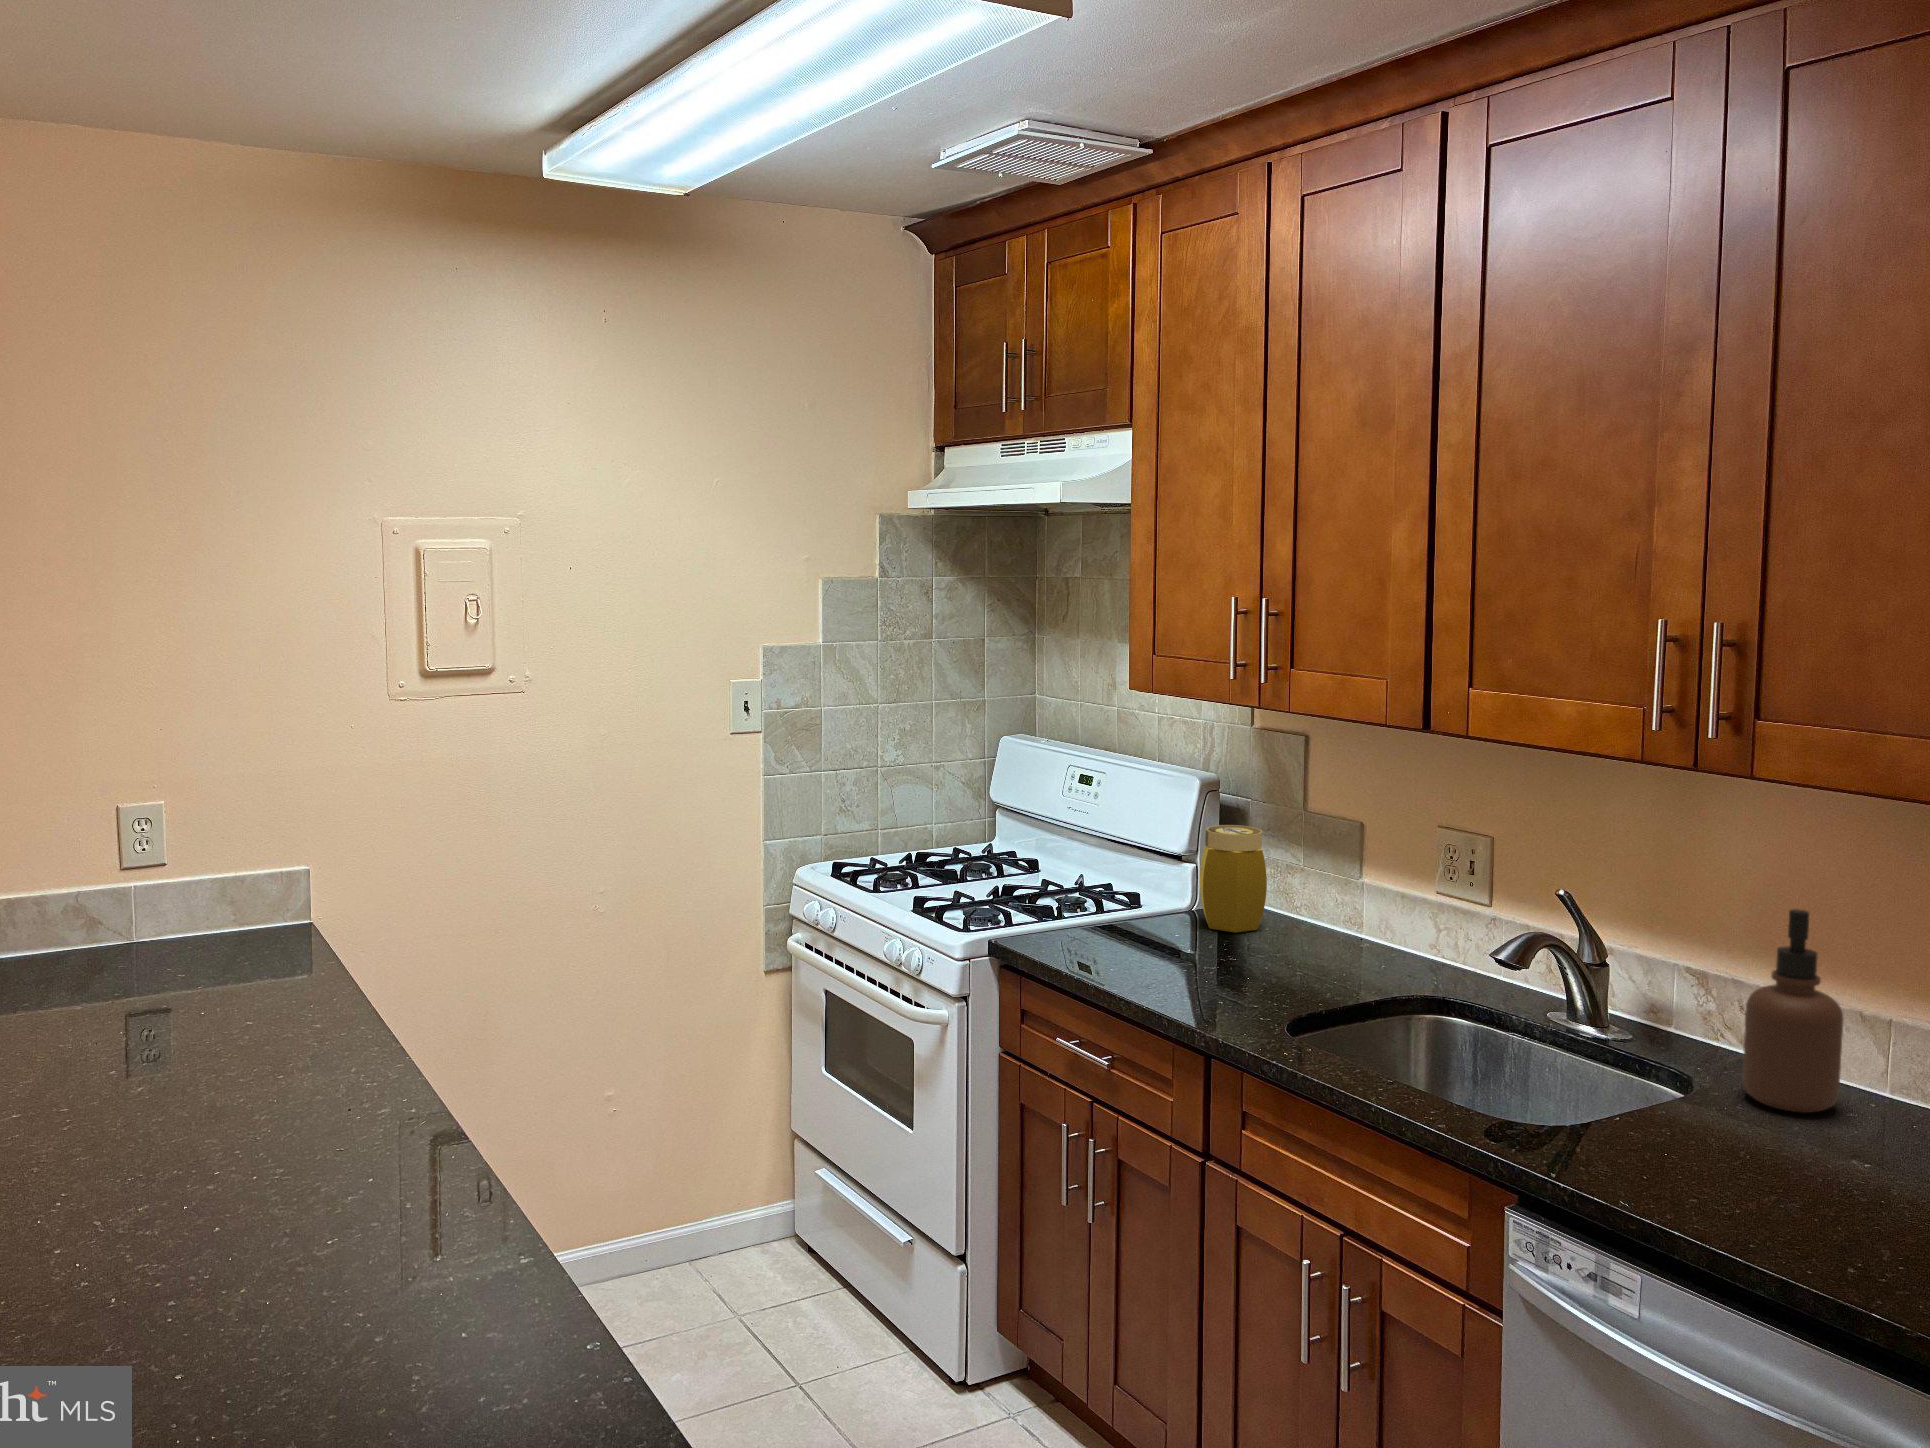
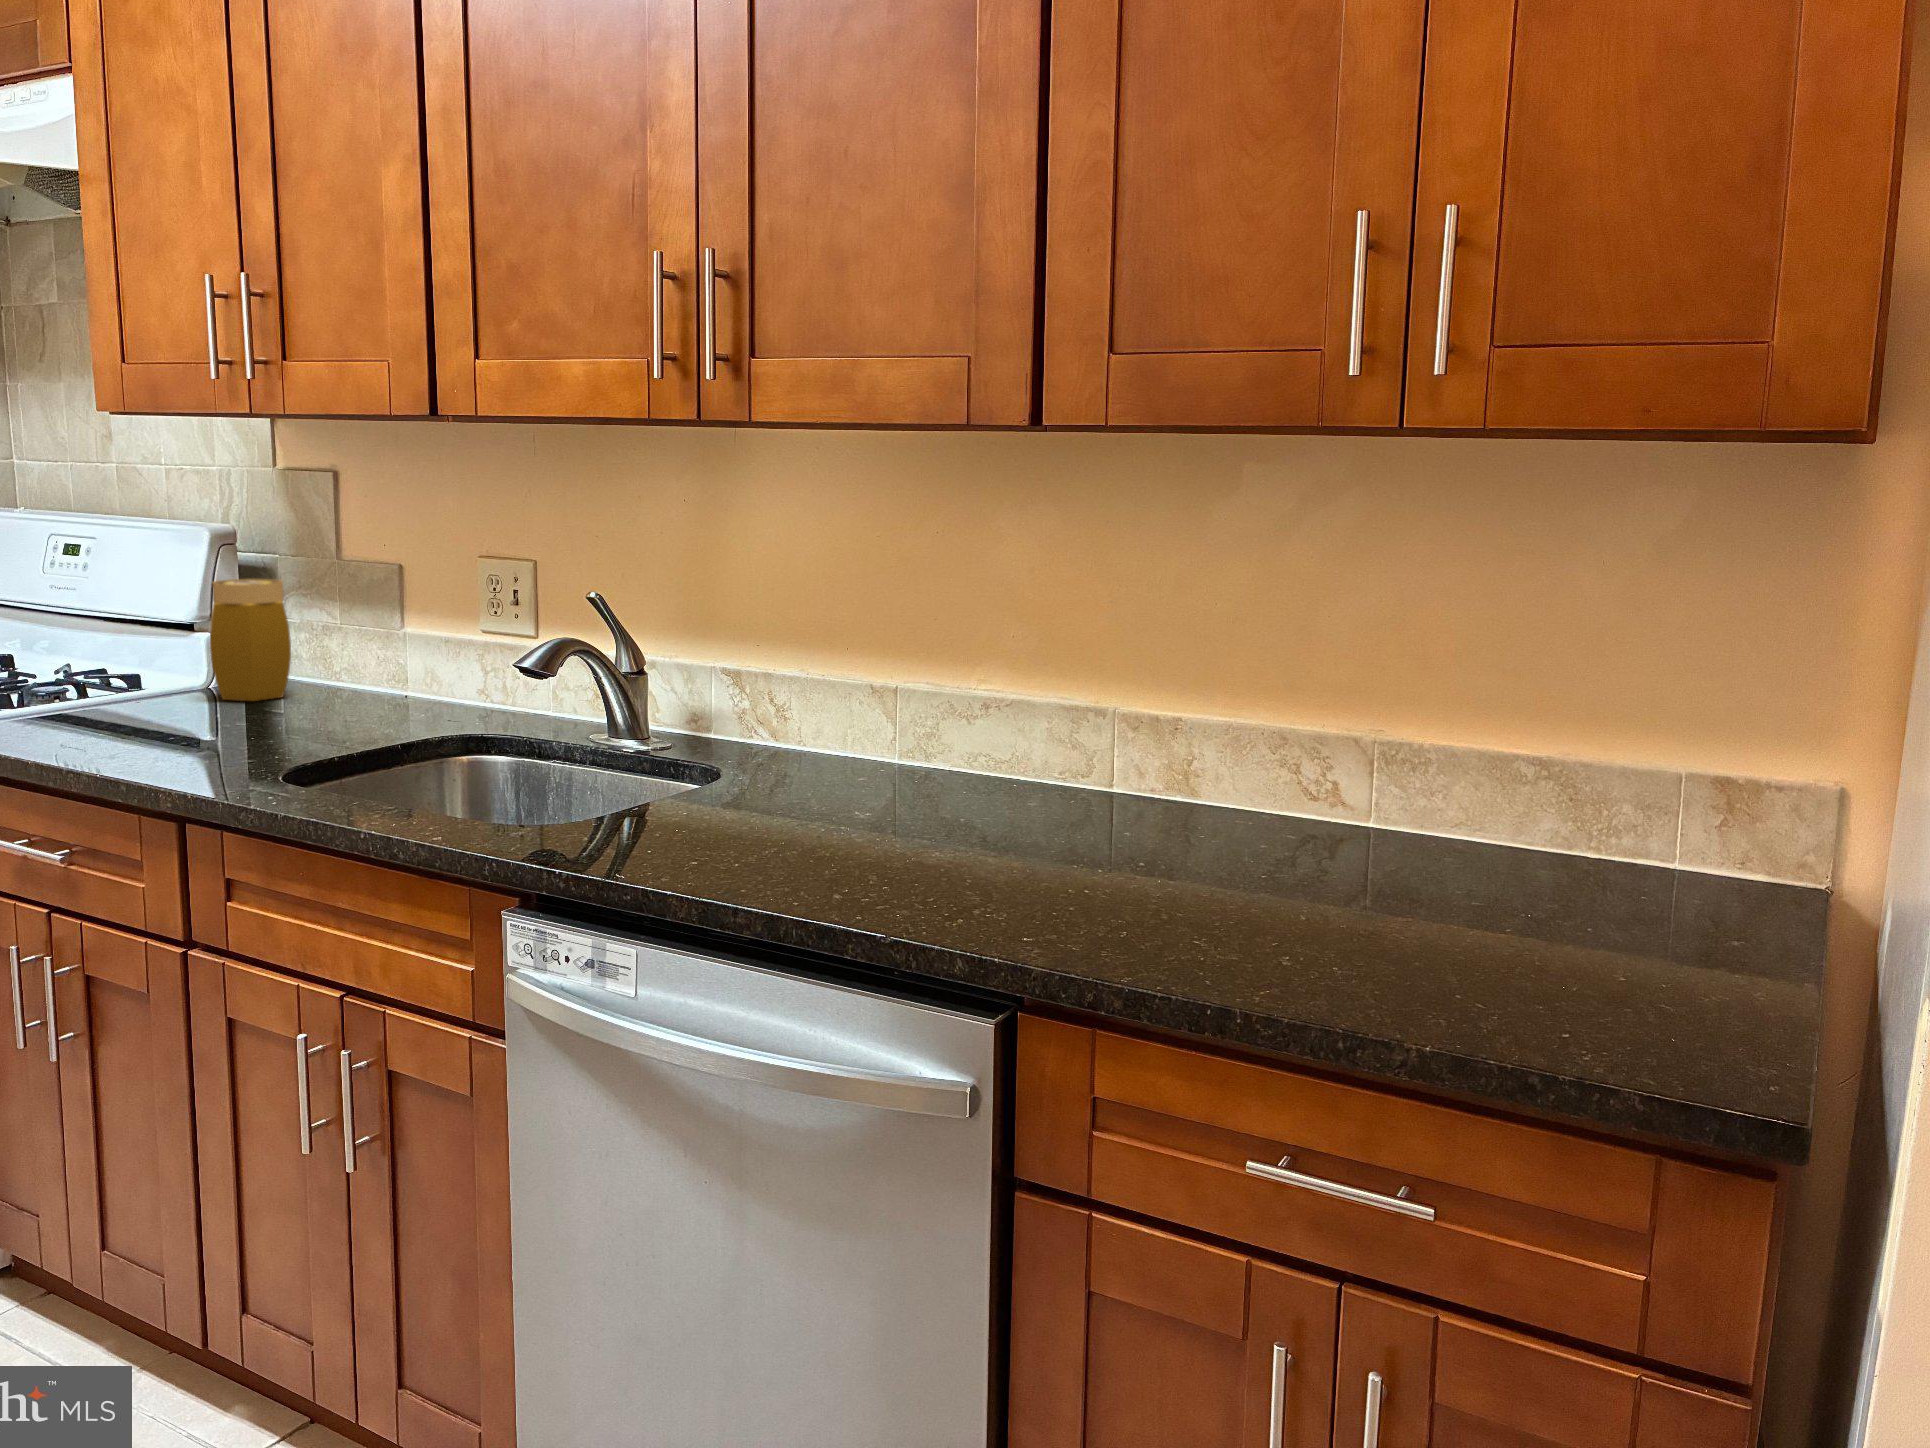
soap dispenser: present [1742,909,1843,1113] -> none [764,577,851,784]

